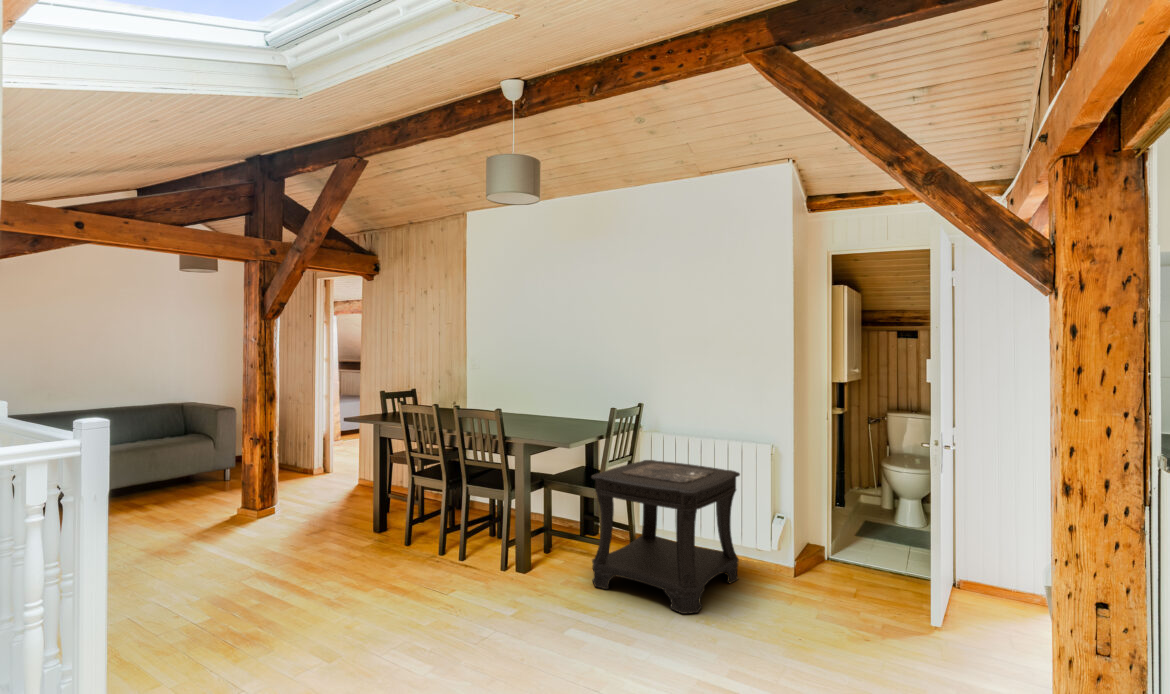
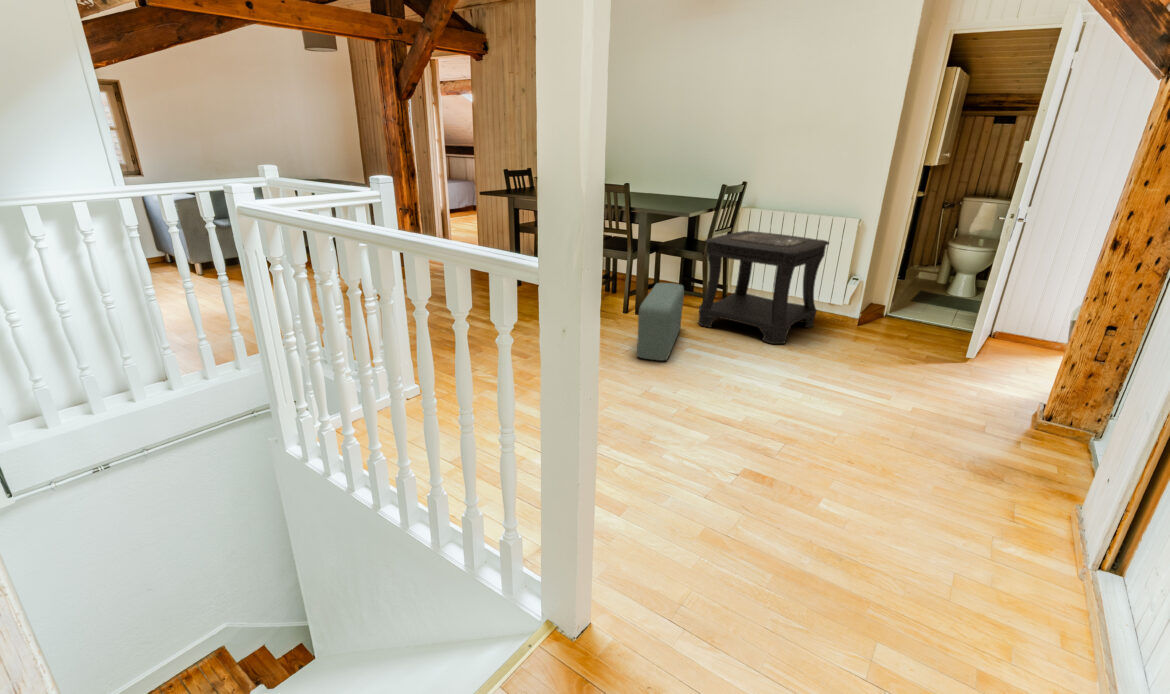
pouf: none [493,533,568,655] -> present [637,283,684,361]

